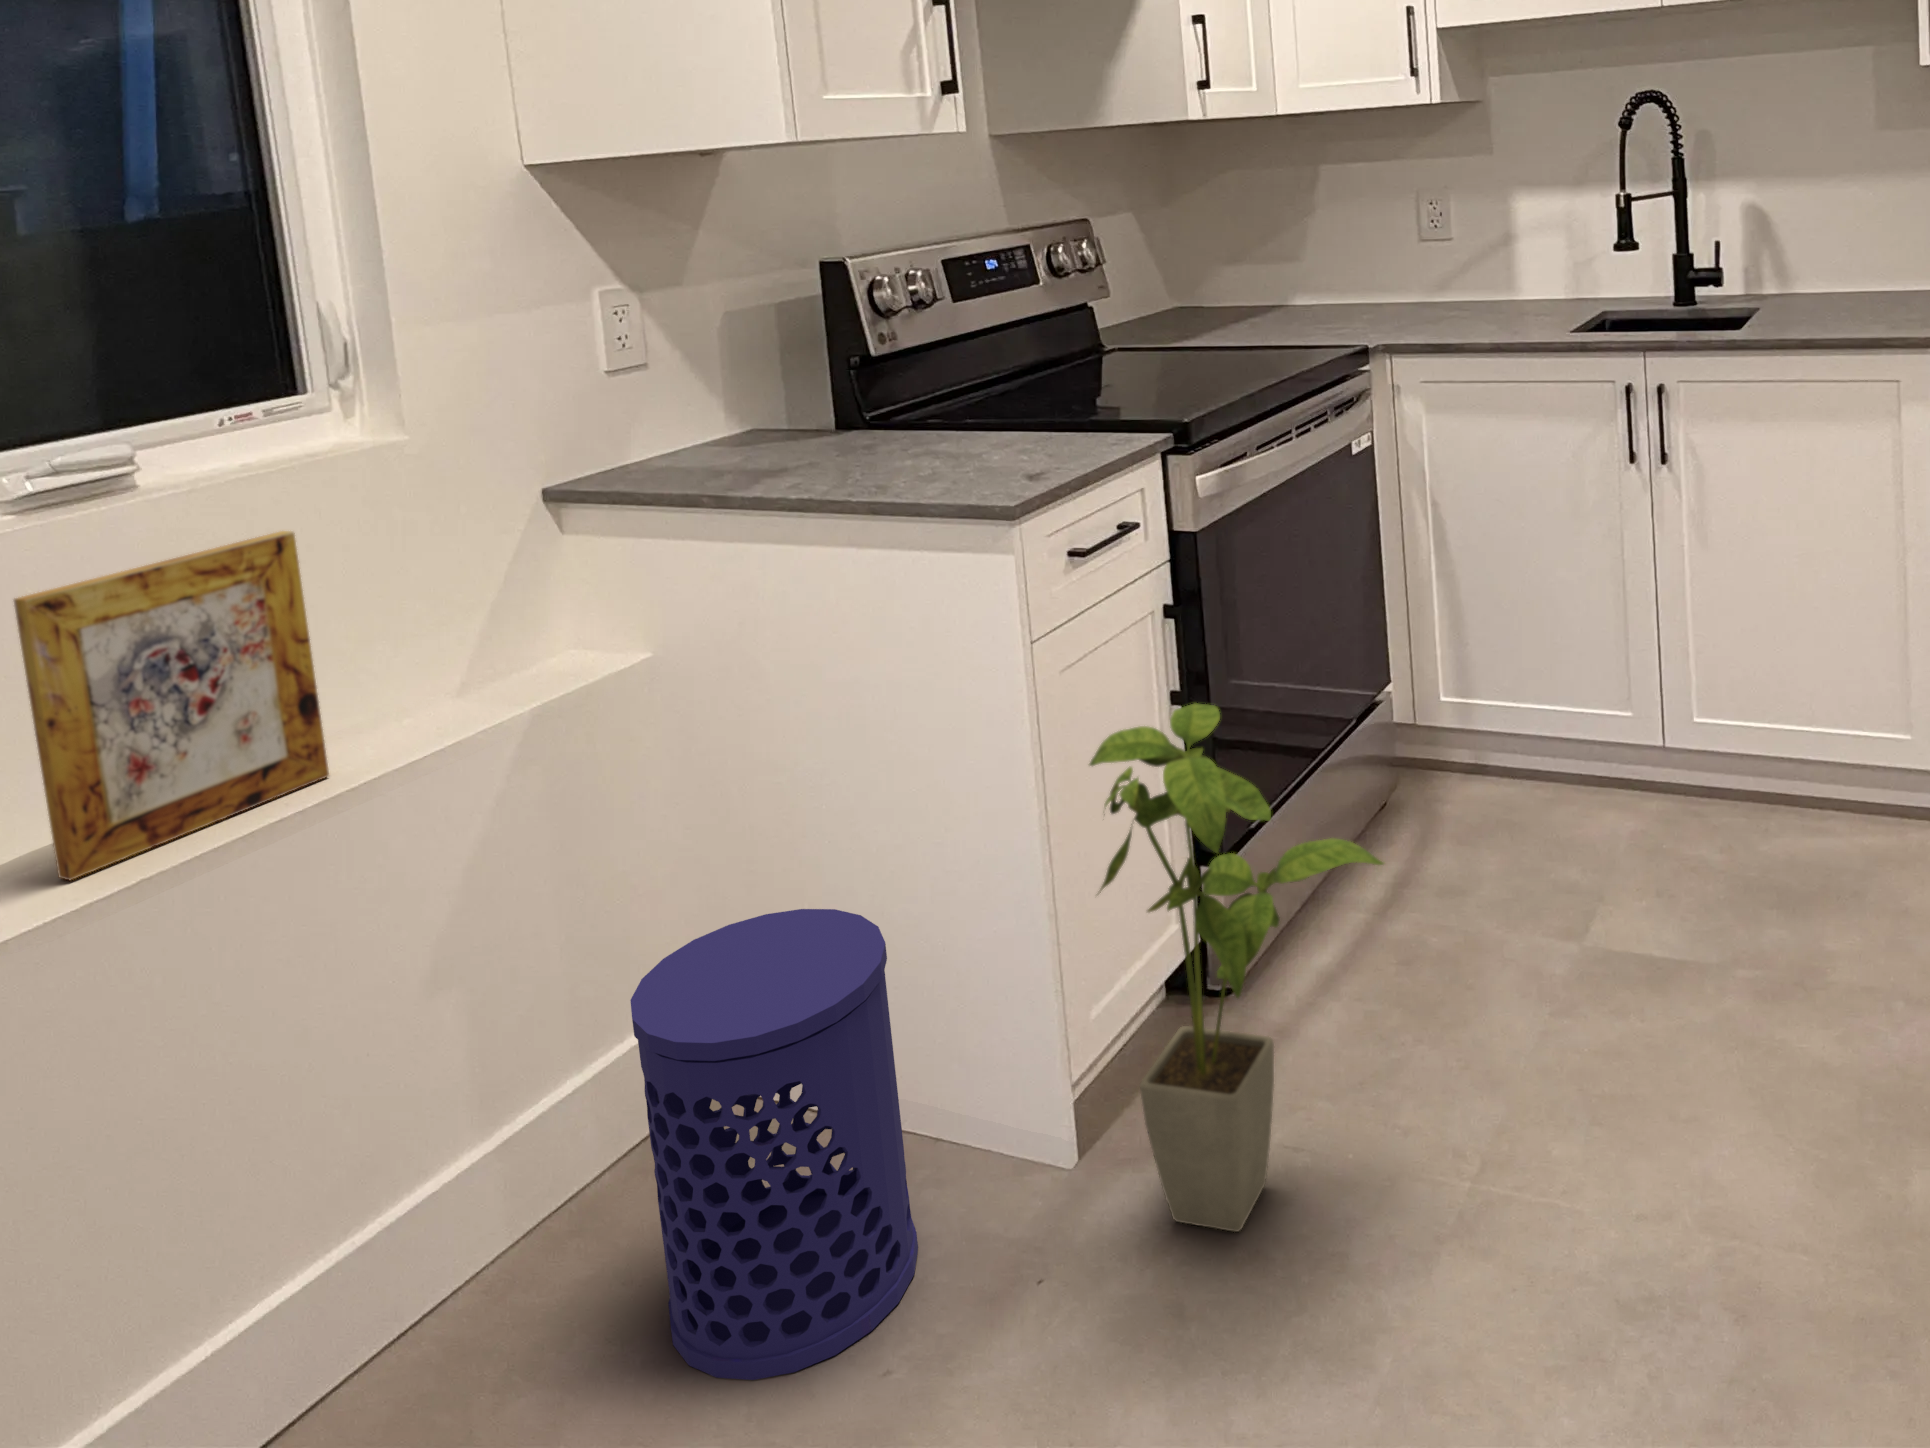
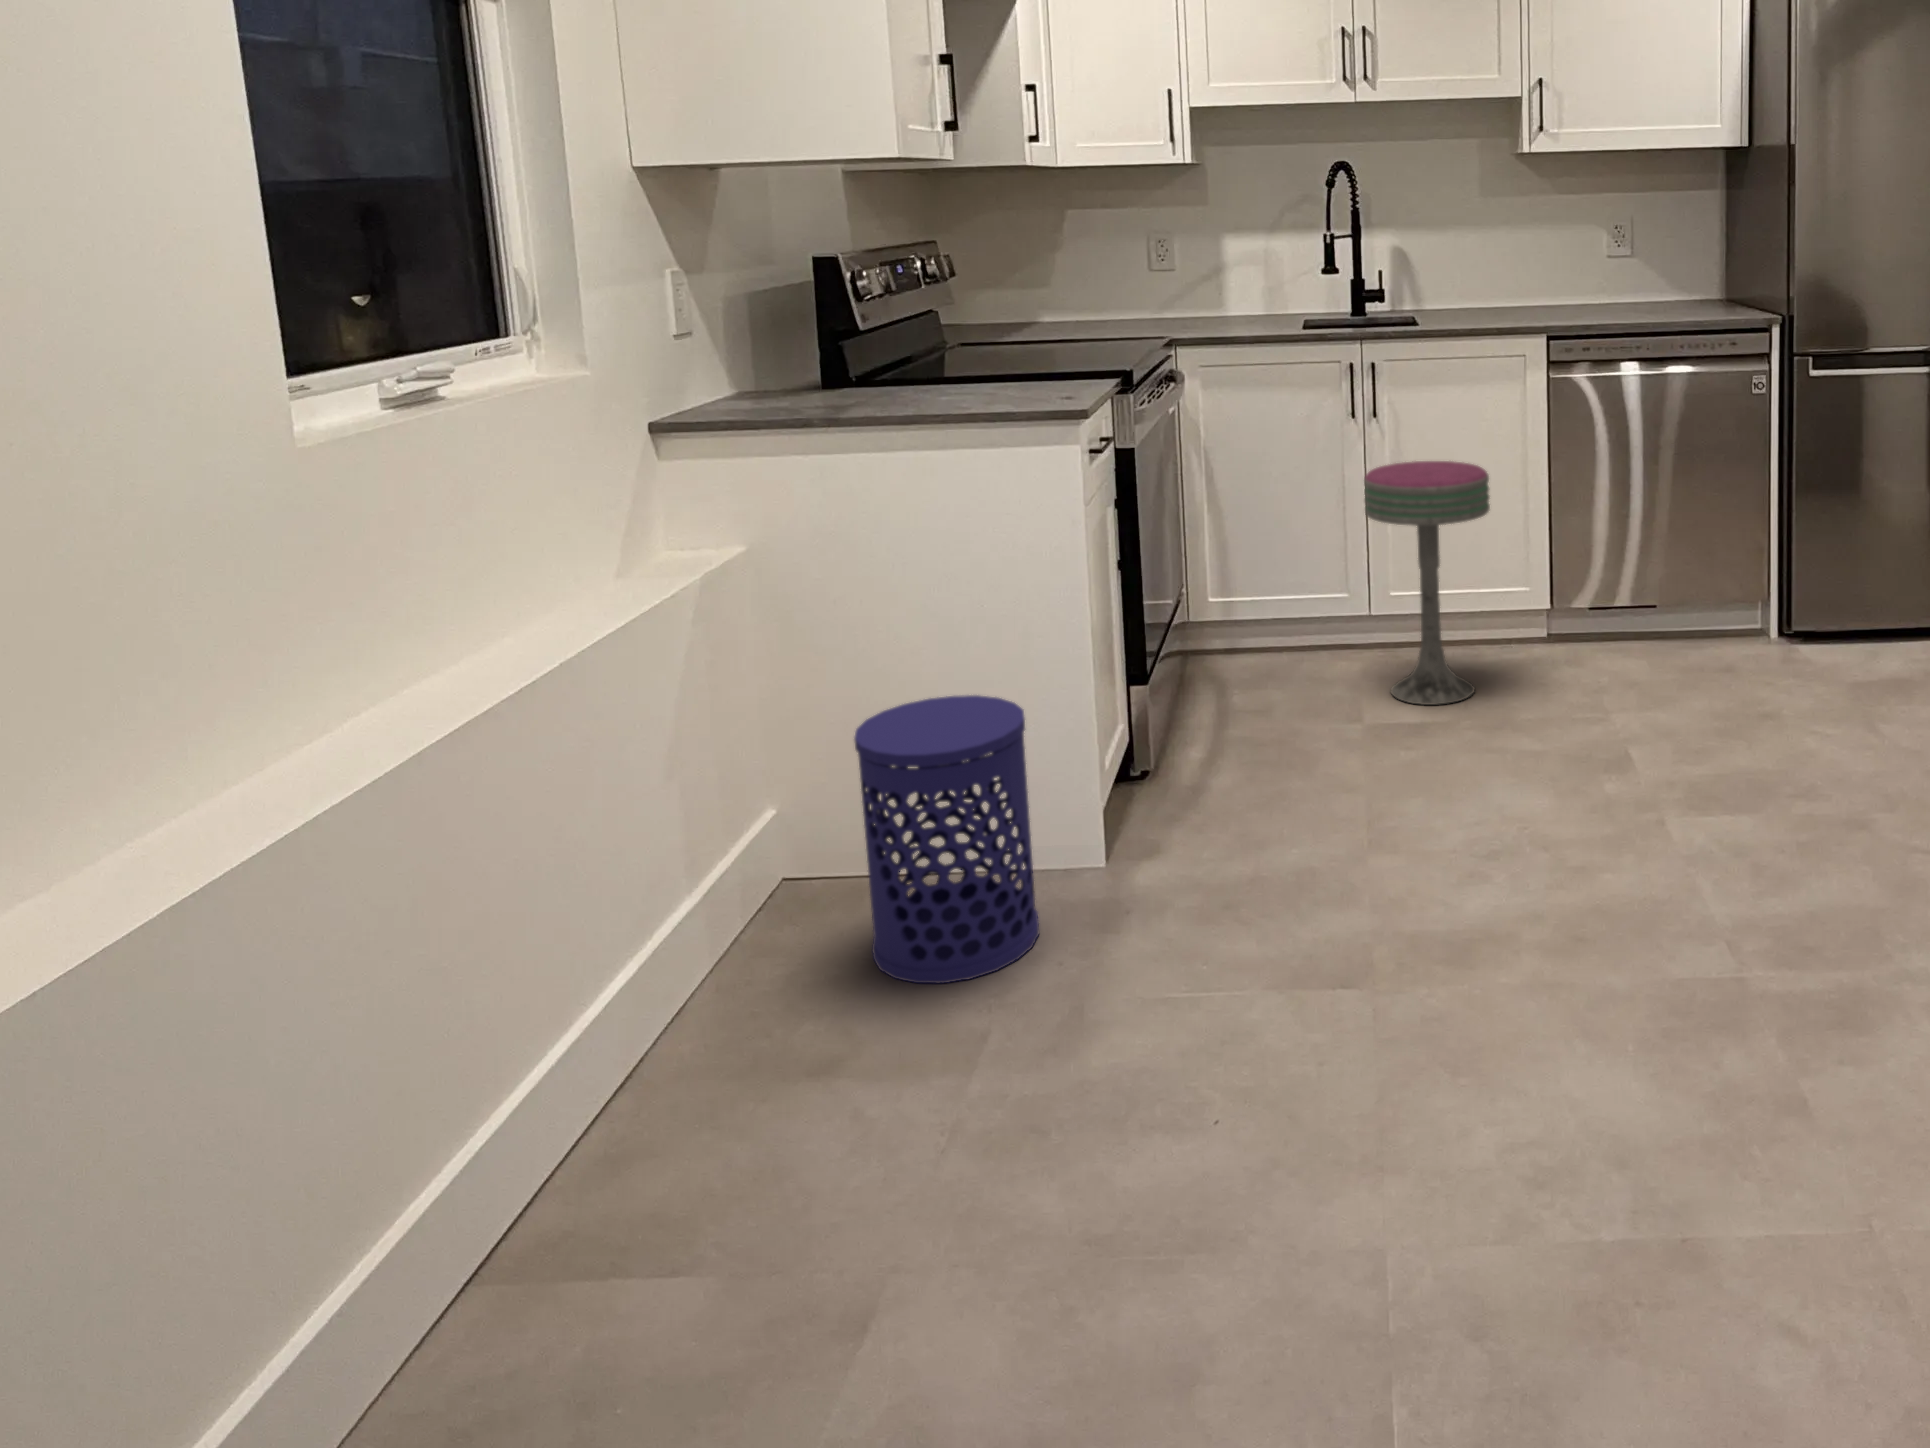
picture frame: present [14,531,329,880] -> none [461,428,602,667]
bar stool: none [1608,539,1807,924] -> present [1364,461,1490,705]
house plant: present [1090,703,1384,1232] -> none [1136,531,1321,872]

